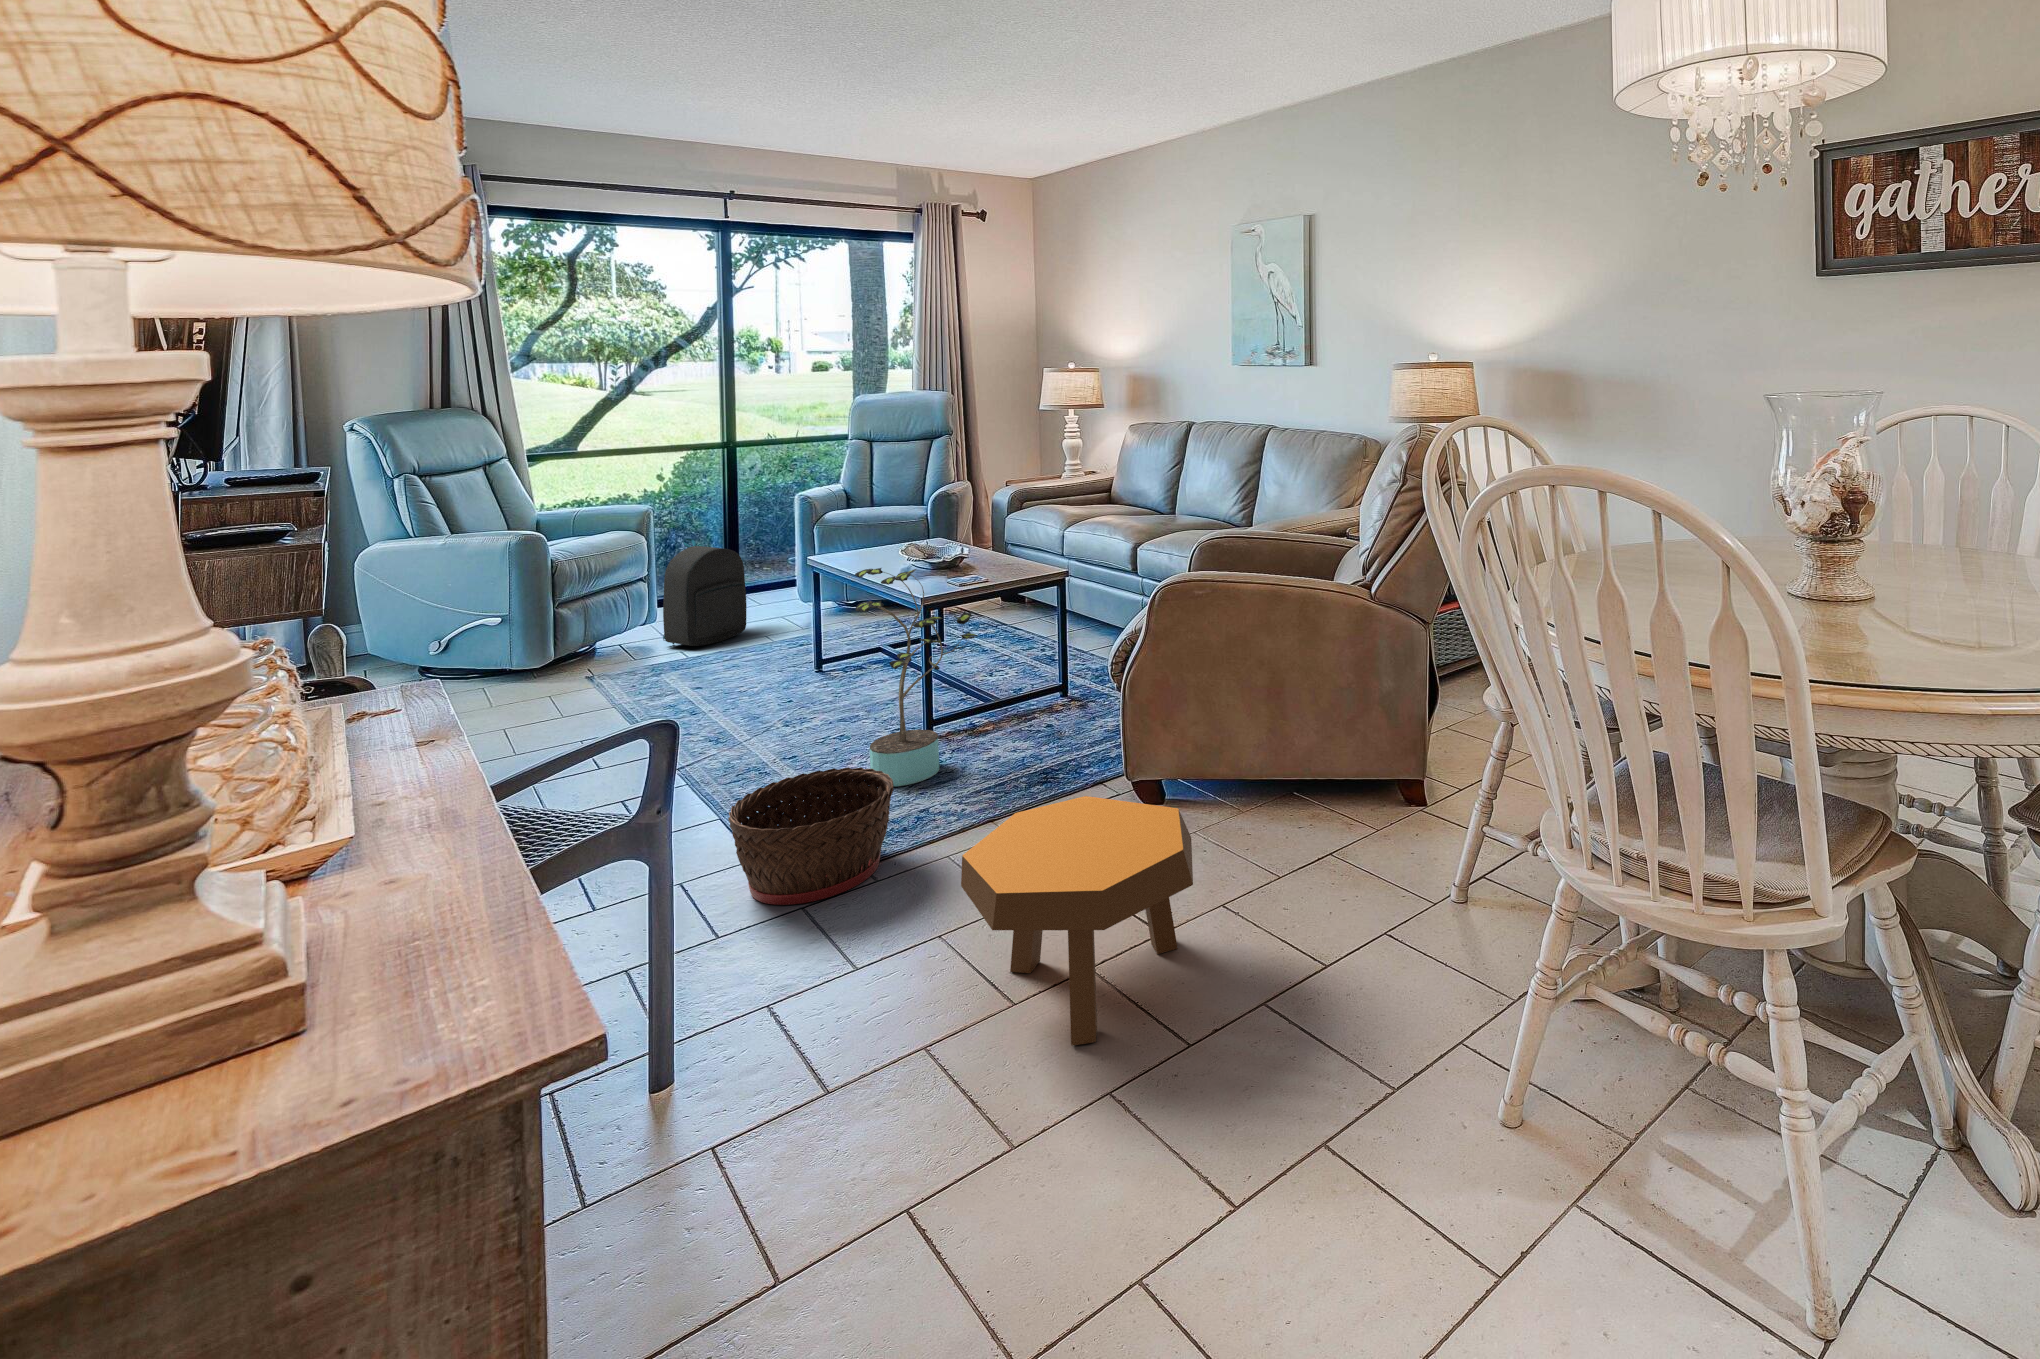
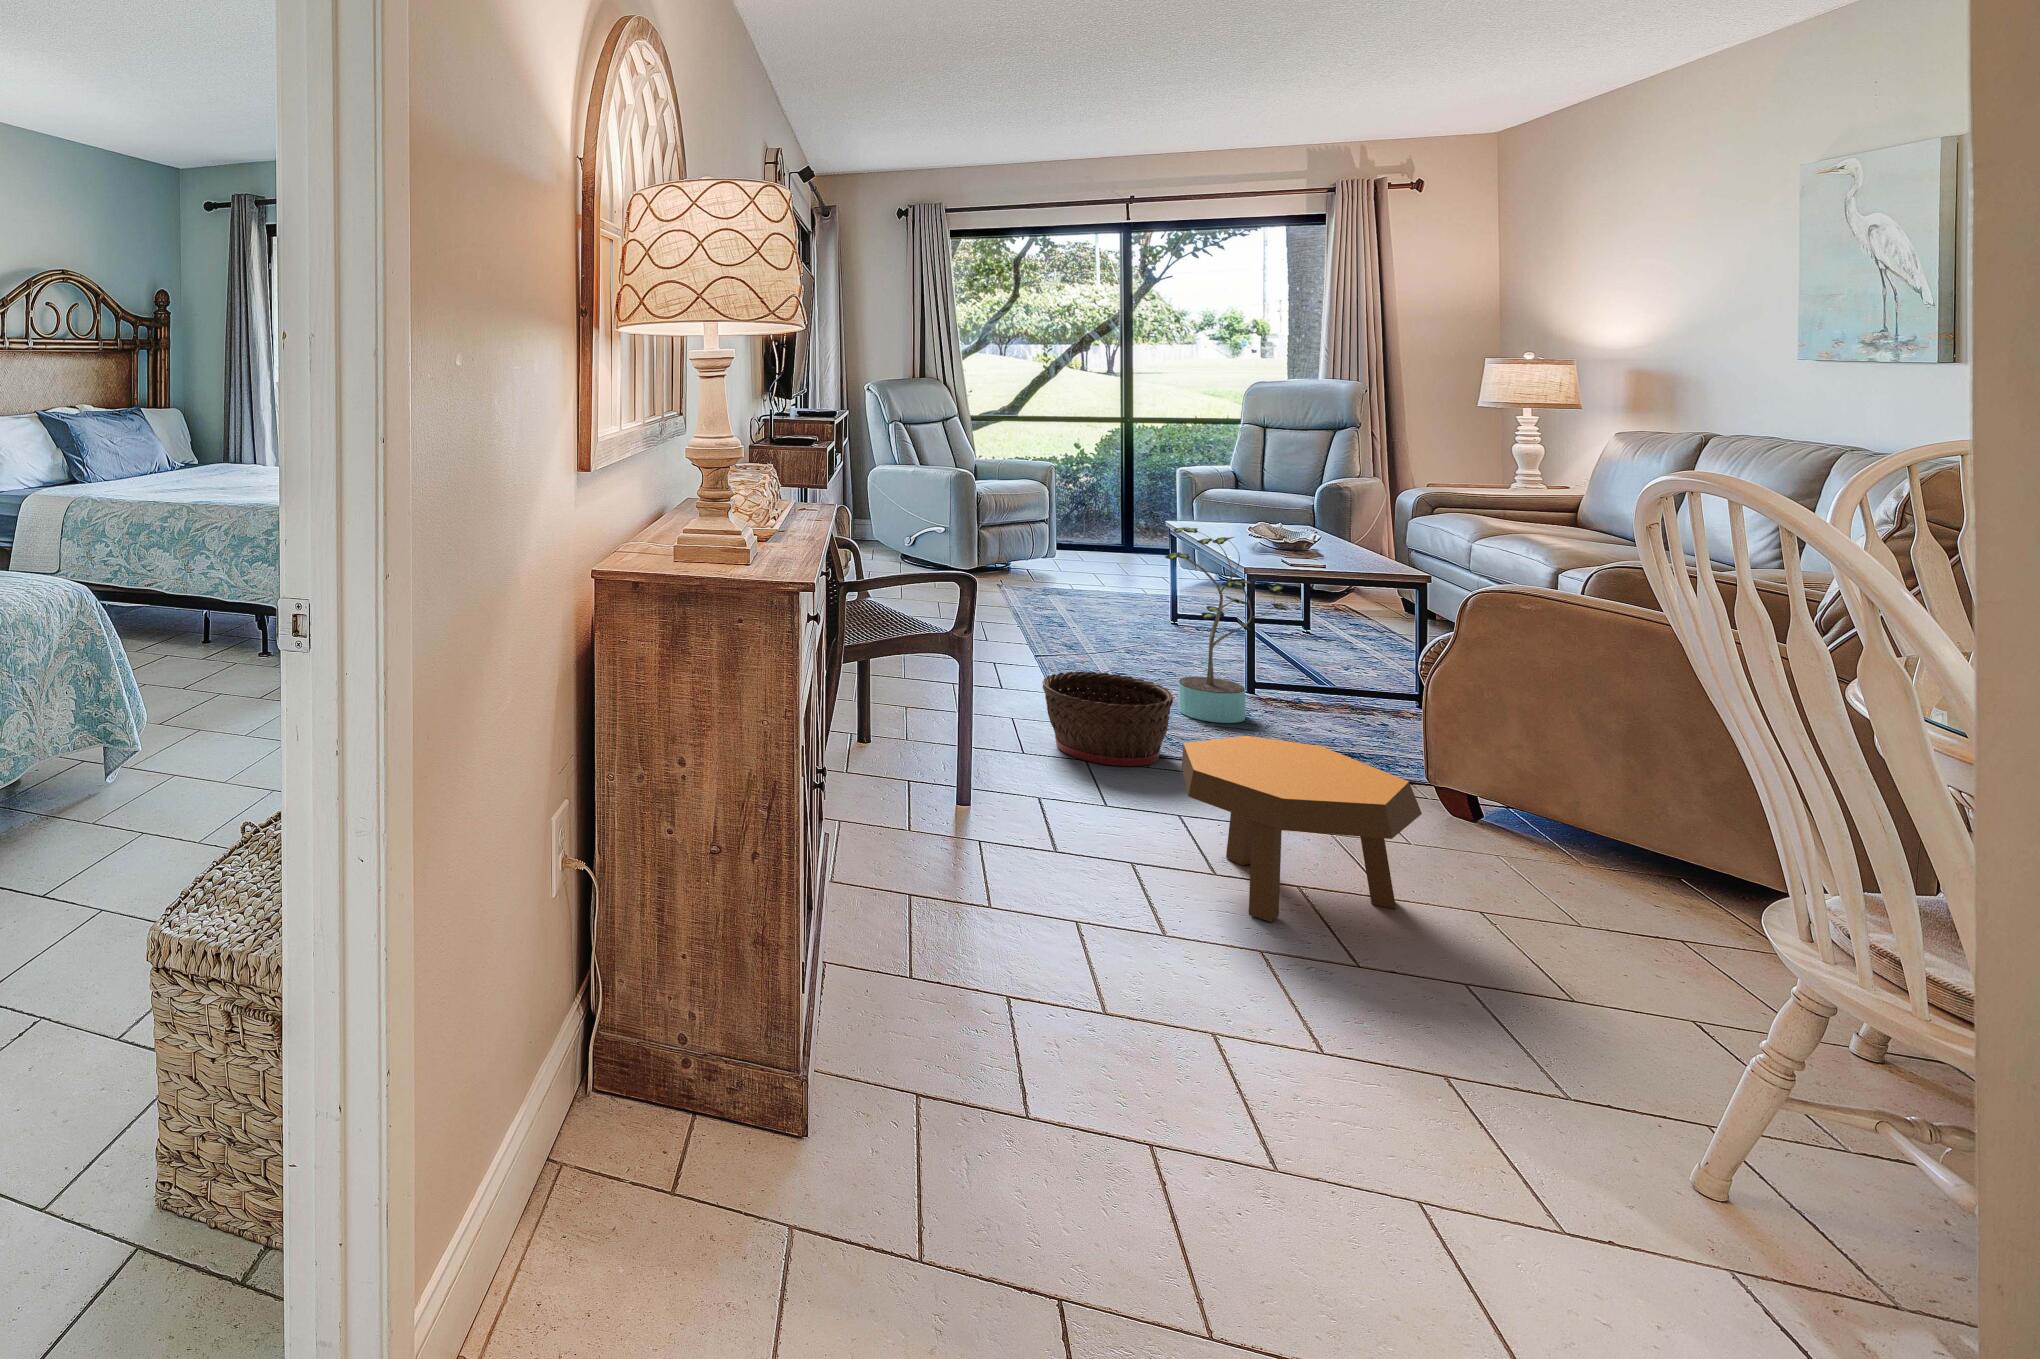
backpack: present [663,538,747,646] -> none [1058,493,1127,586]

